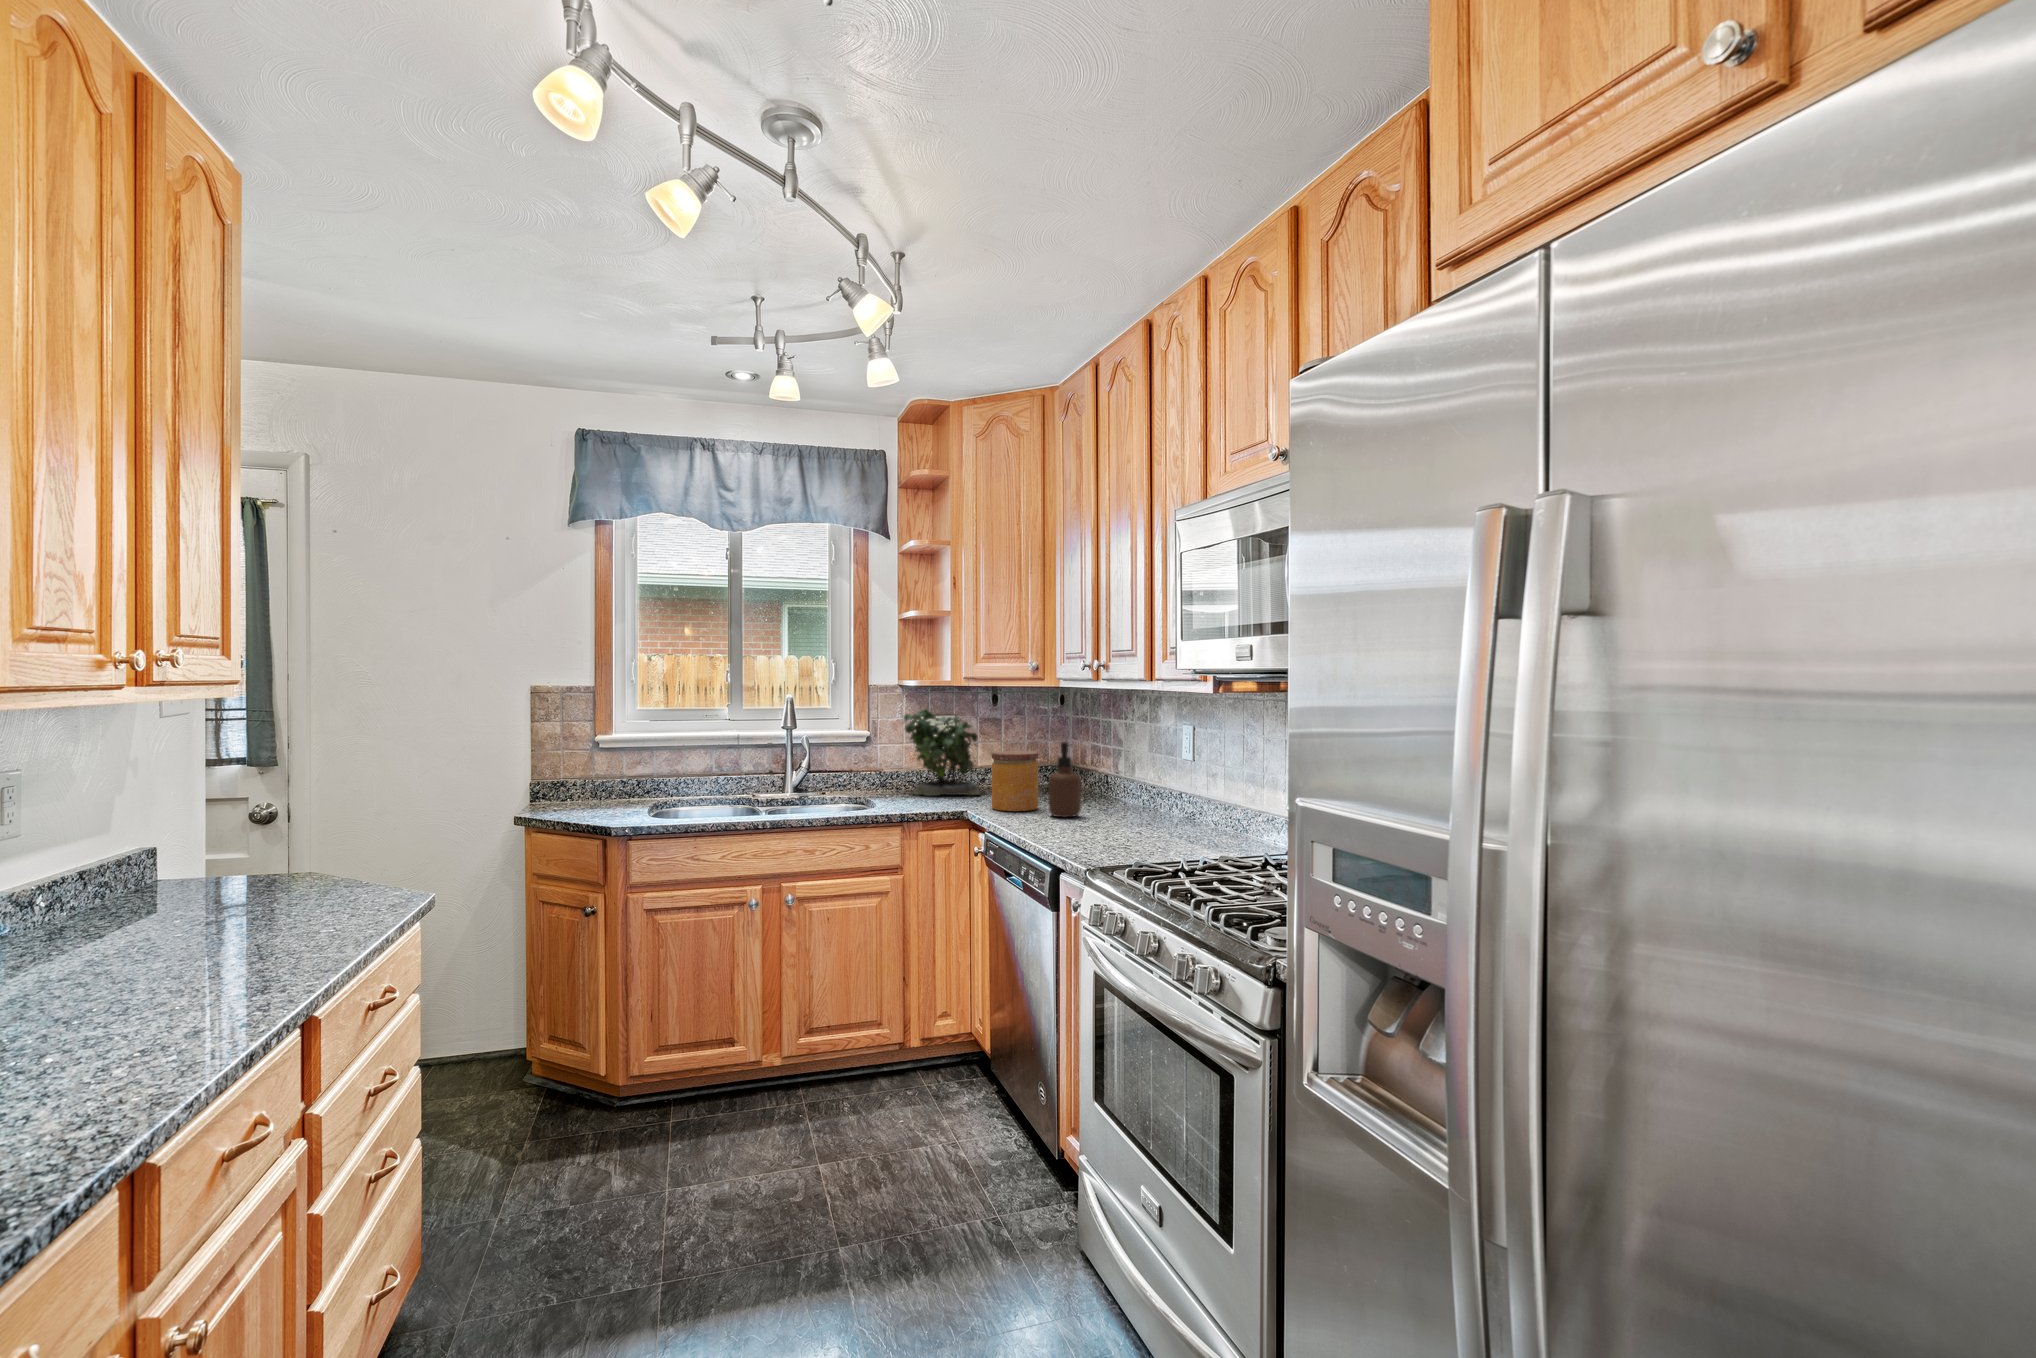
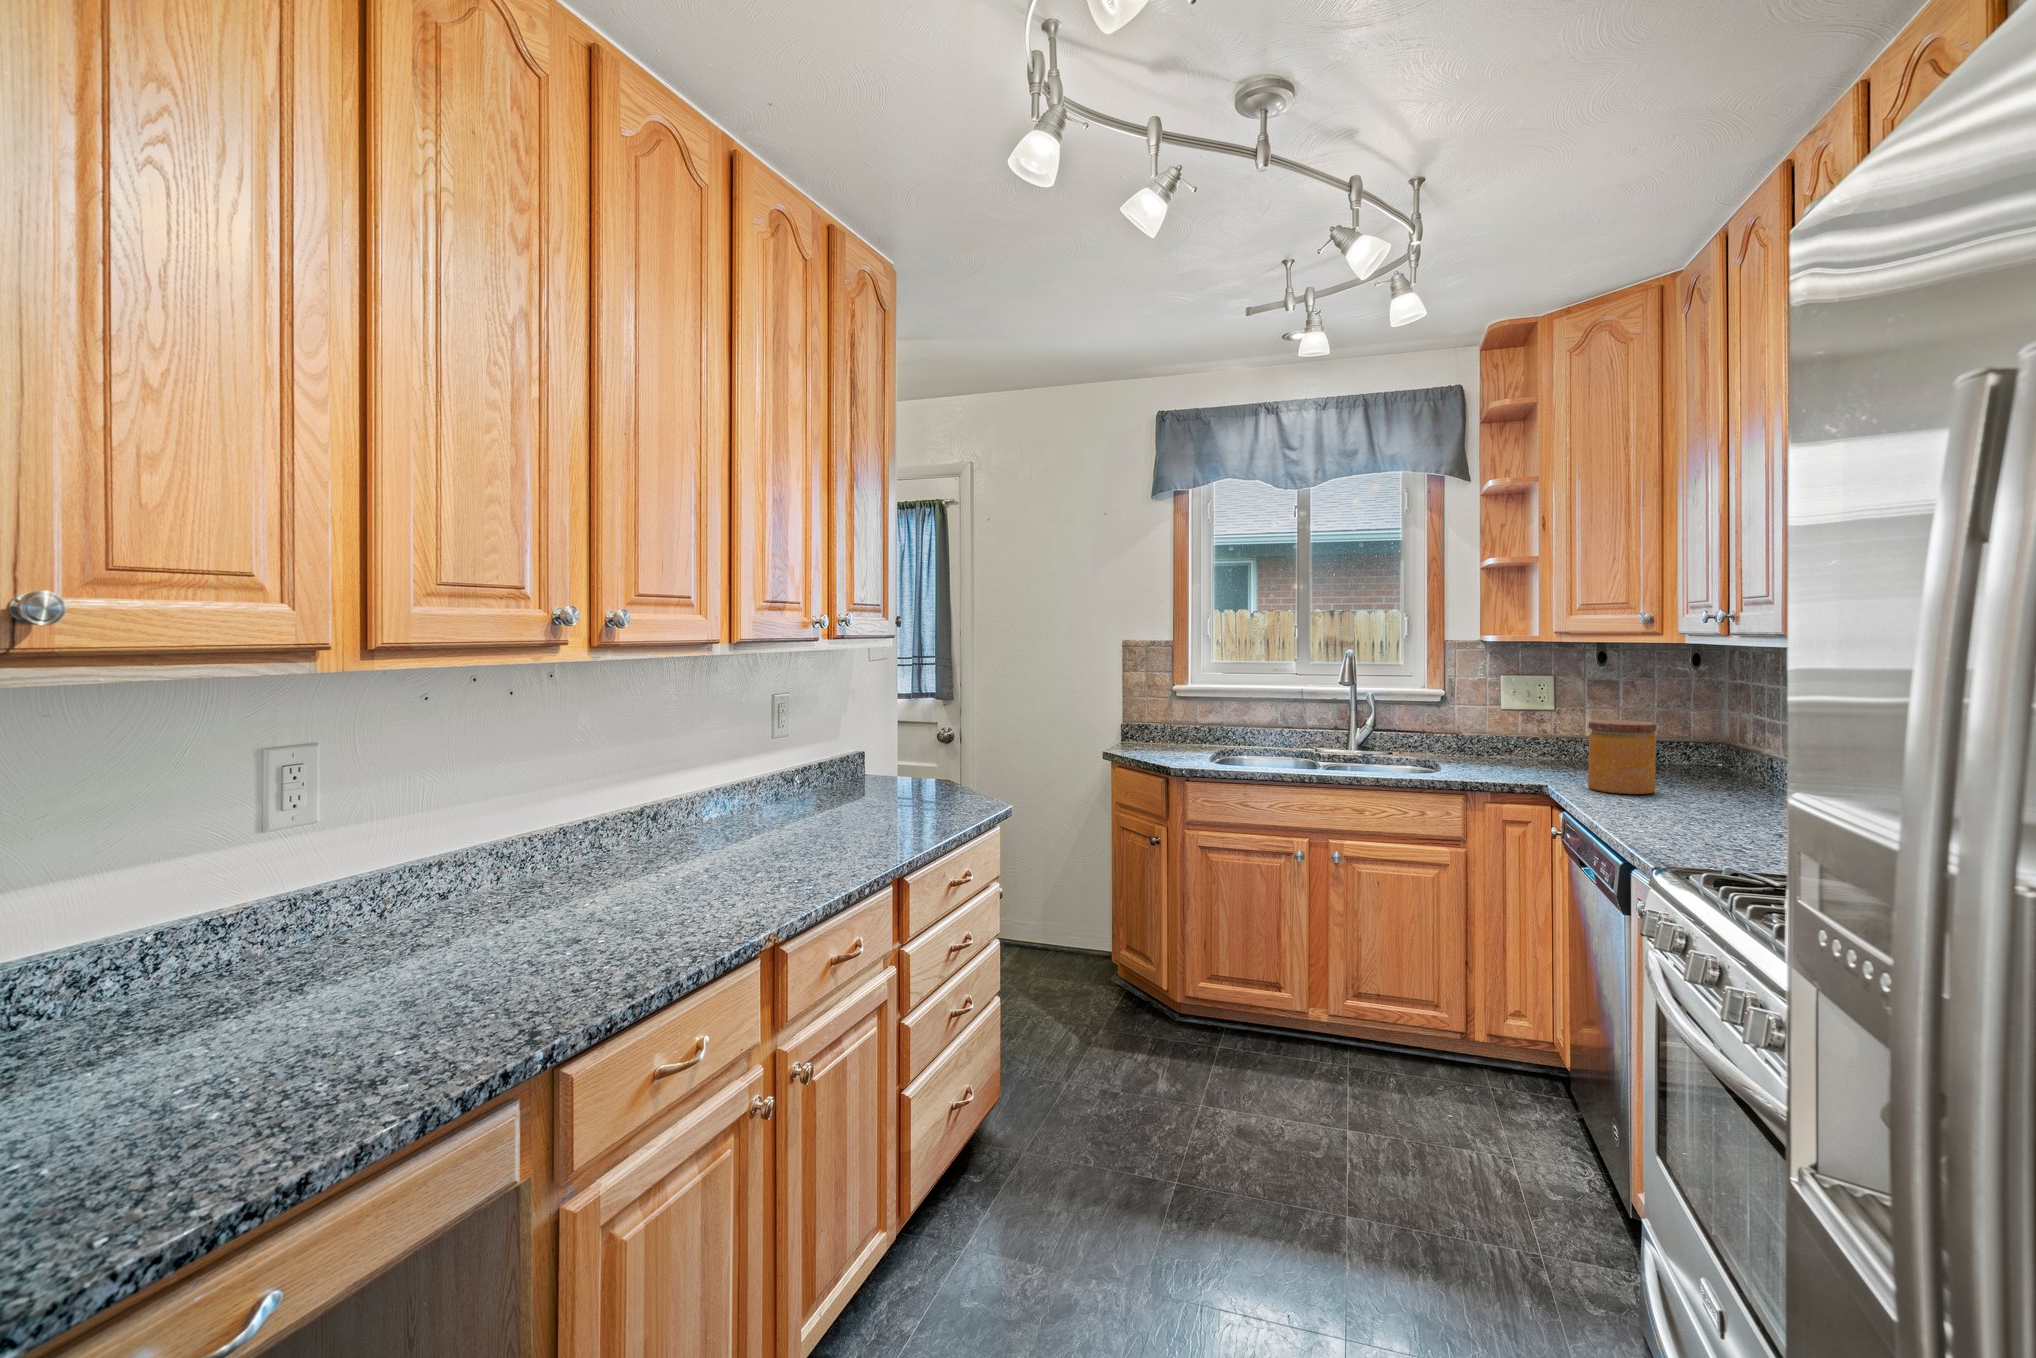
potted plant: present [904,709,980,796] -> none [1485,664,1585,771]
soap dispenser: present [1049,742,1081,817] -> none [1665,712,1715,807]

